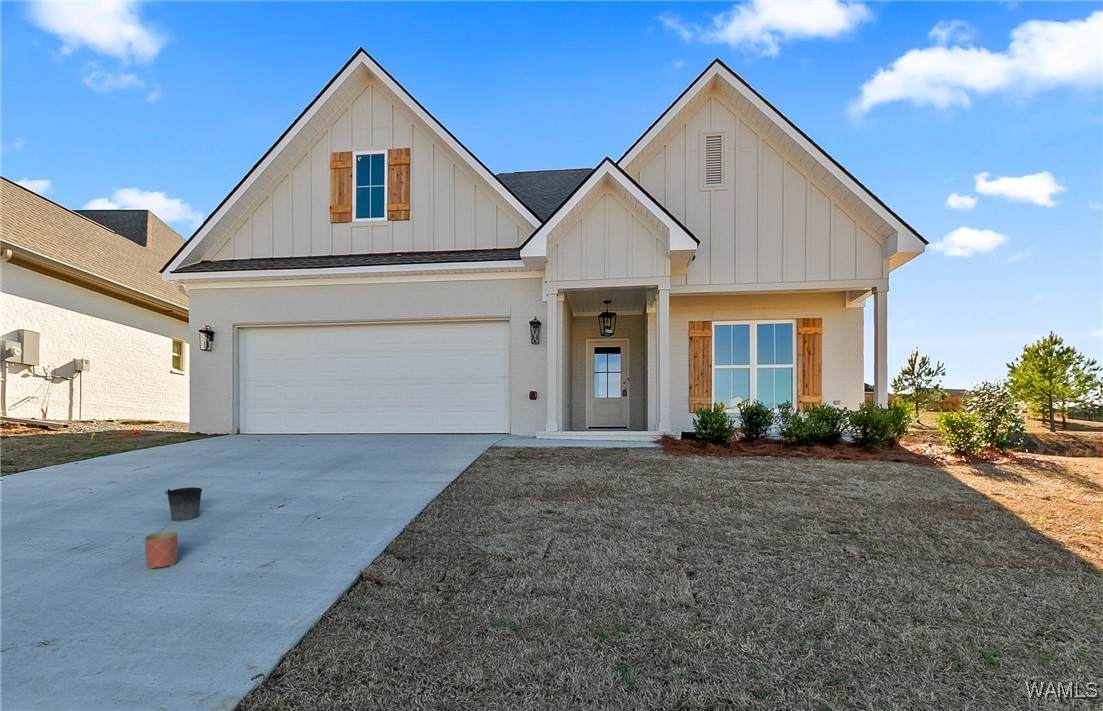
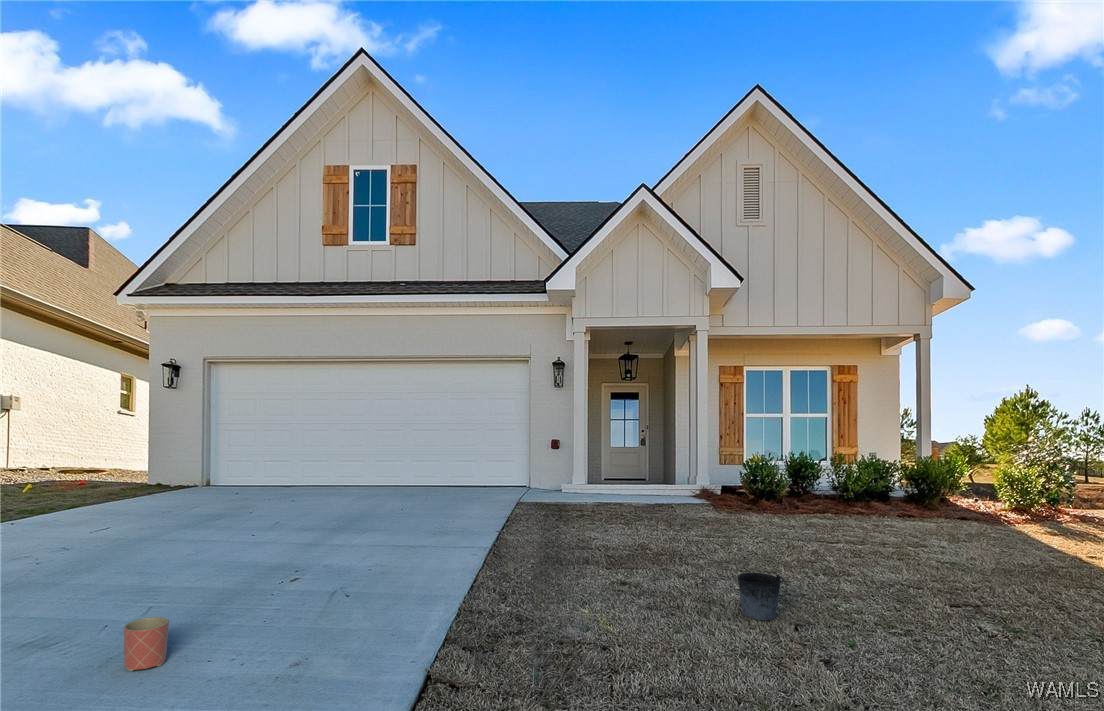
bucket: present [165,487,202,520] -> present [738,573,784,620]

